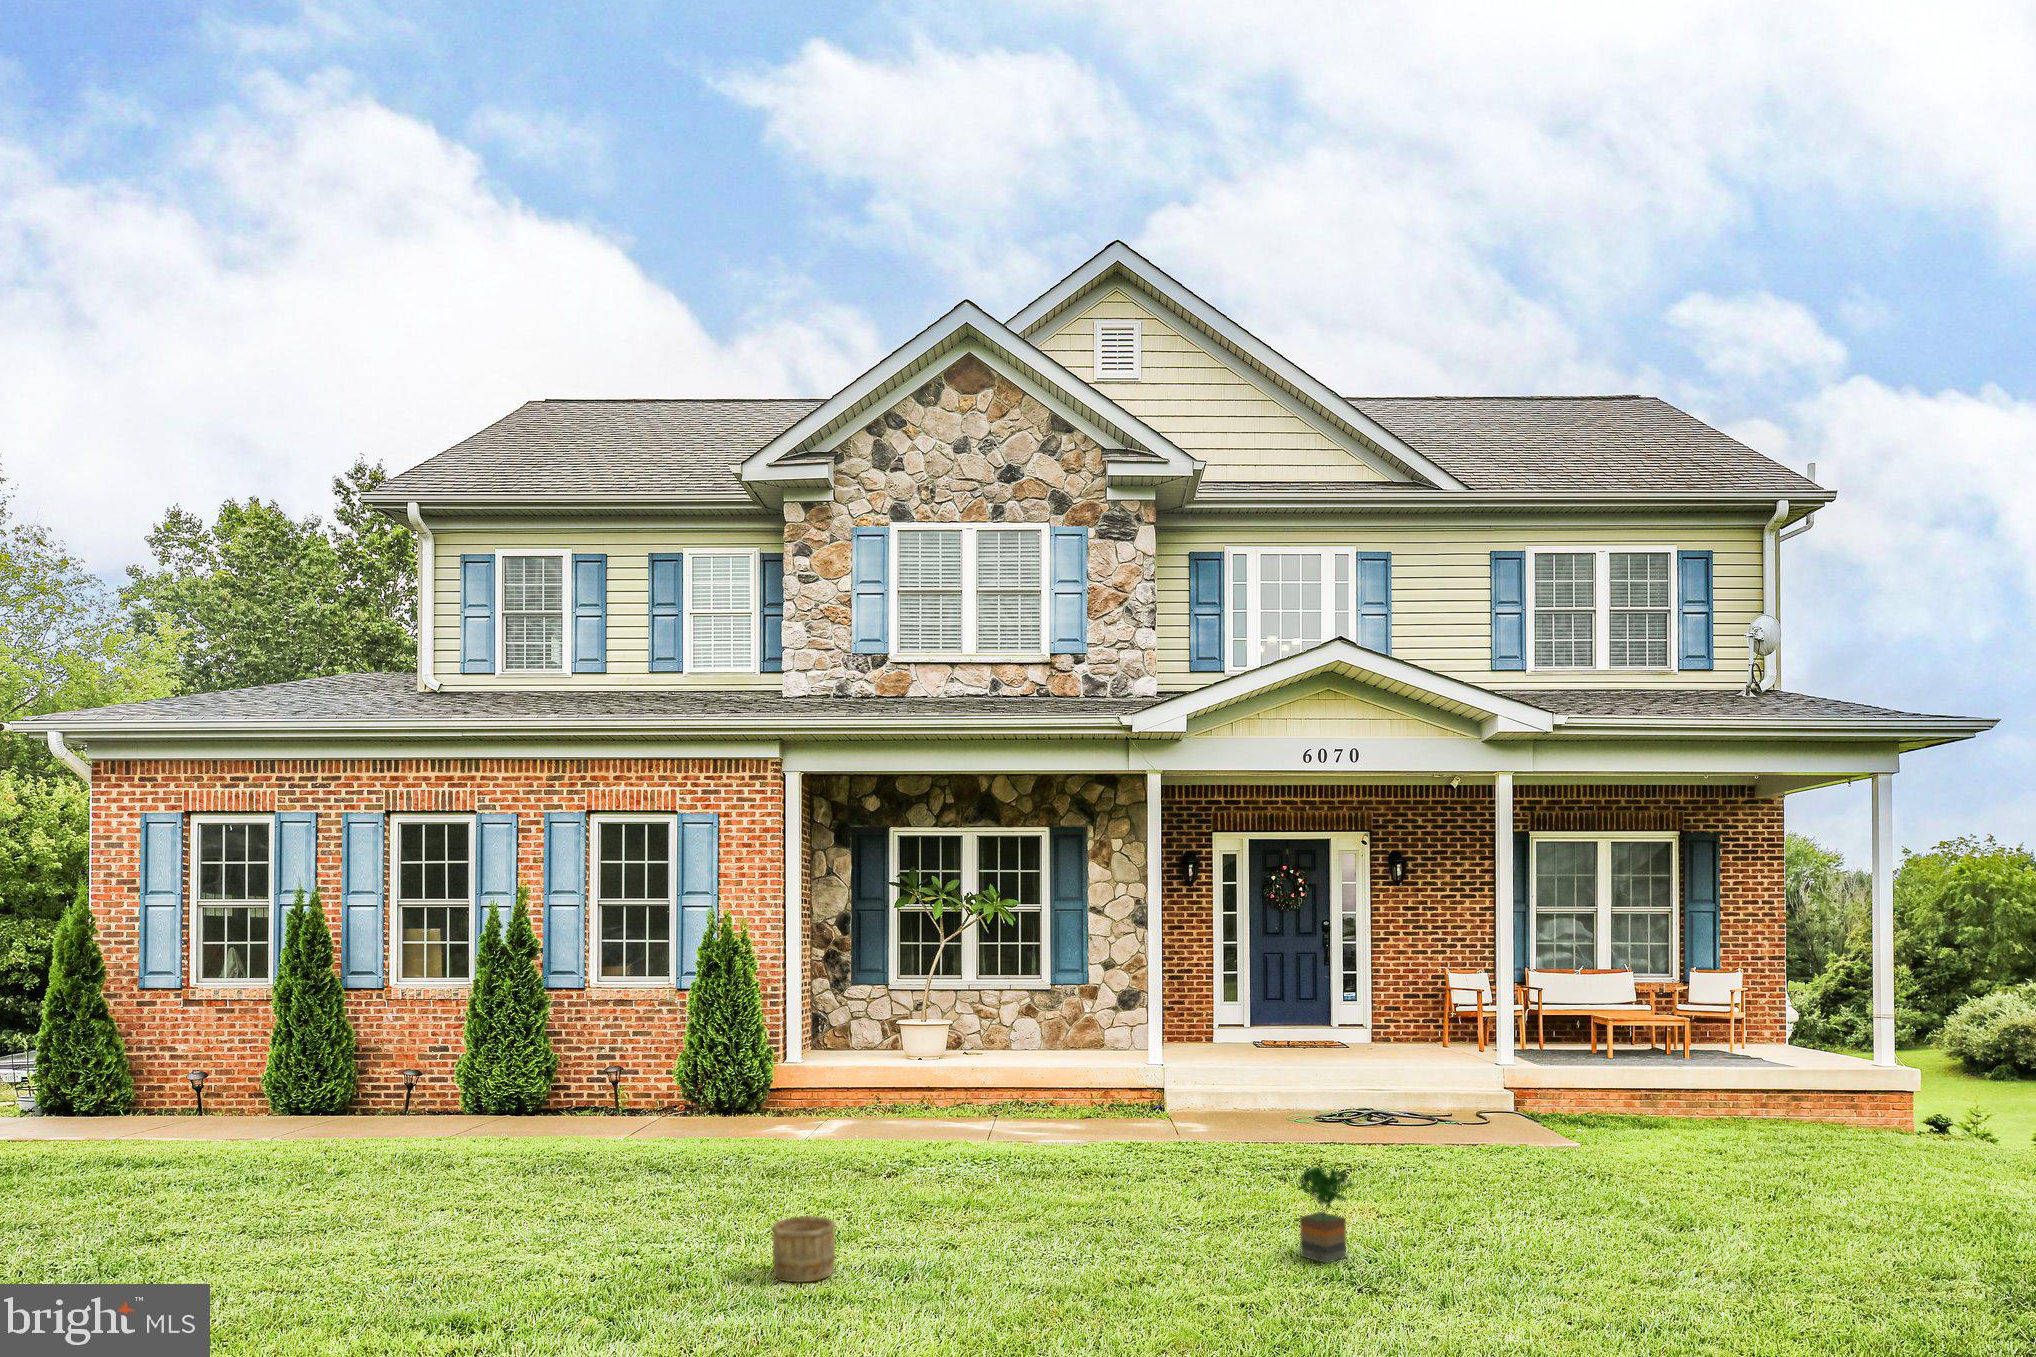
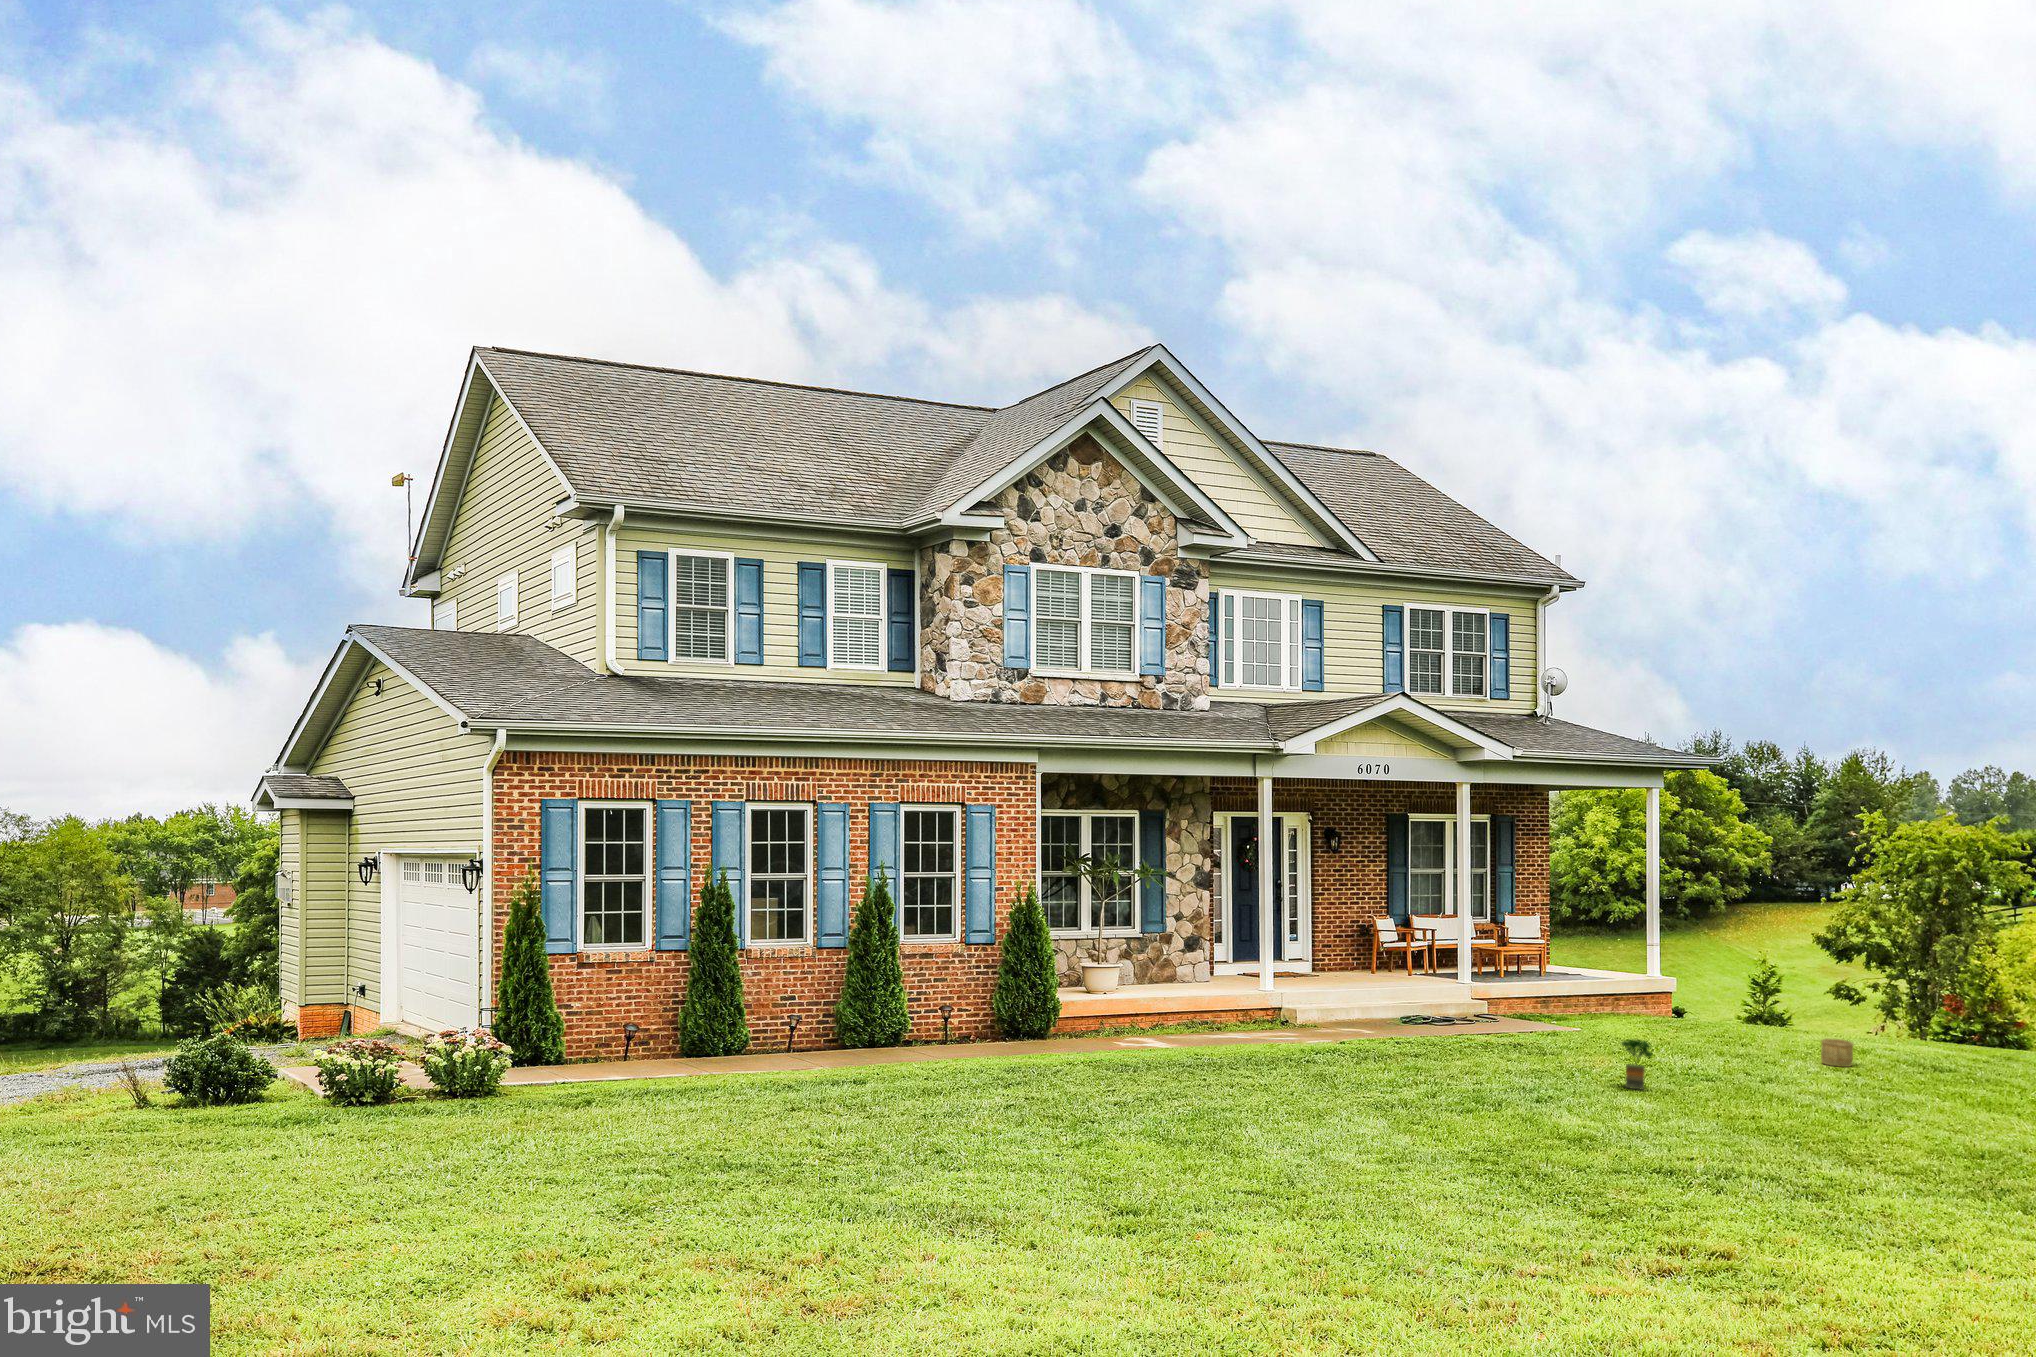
wooden bucket: present [771,1216,836,1282] -> present [1821,1038,1854,1067]

